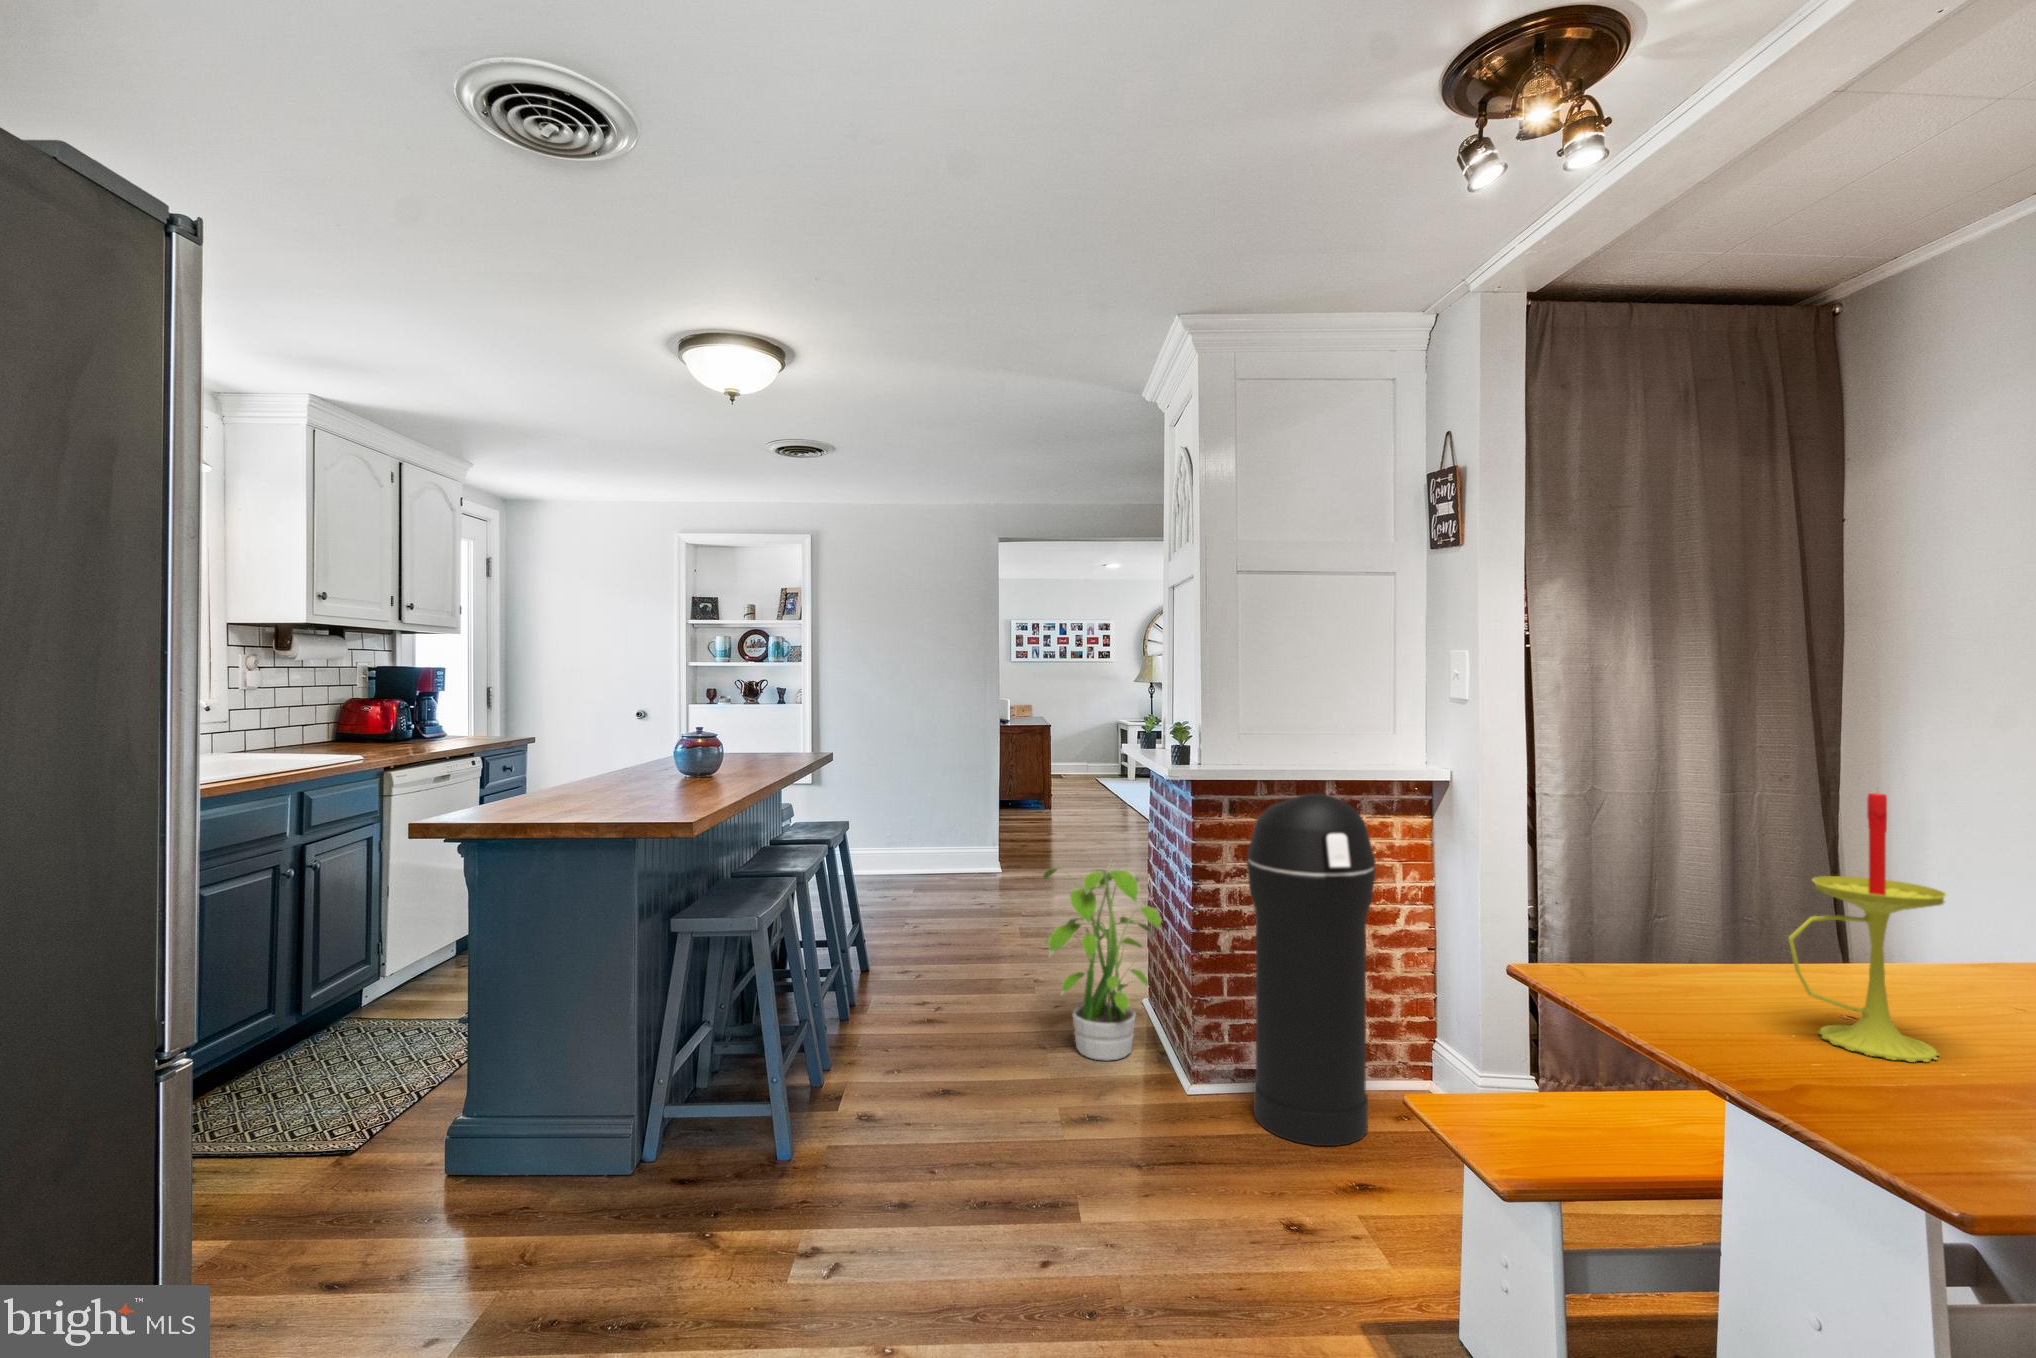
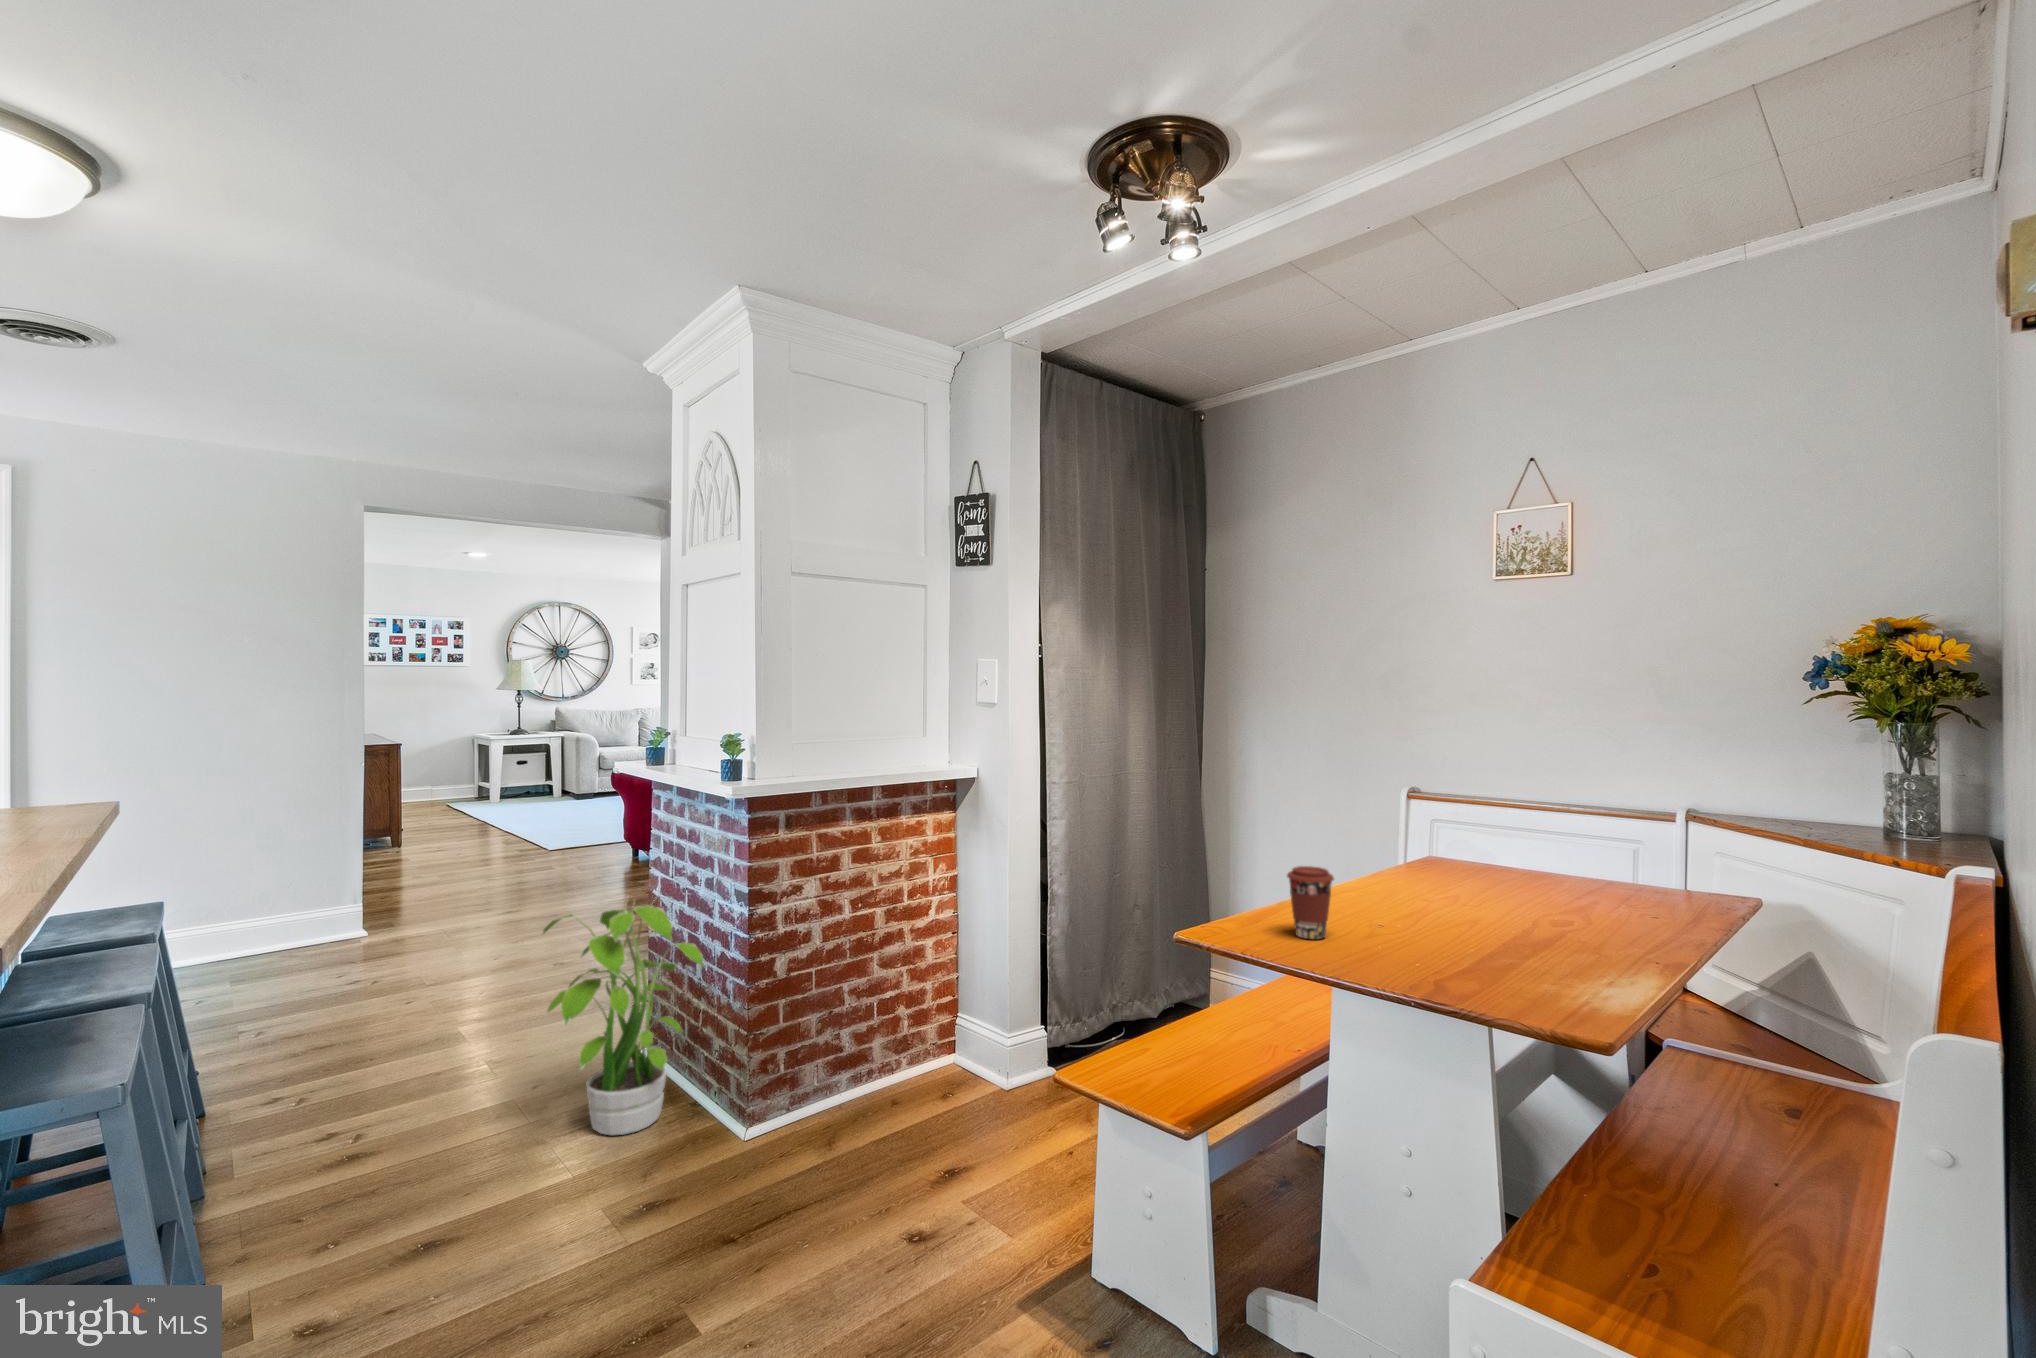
trash can: present [1247,793,1376,1146] -> none [816,800,940,1153]
candle: present [1788,793,1946,1062] -> none [1397,763,1475,955]
coffee cup: none [1654,907,1725,1002] -> present [1287,866,1334,939]

